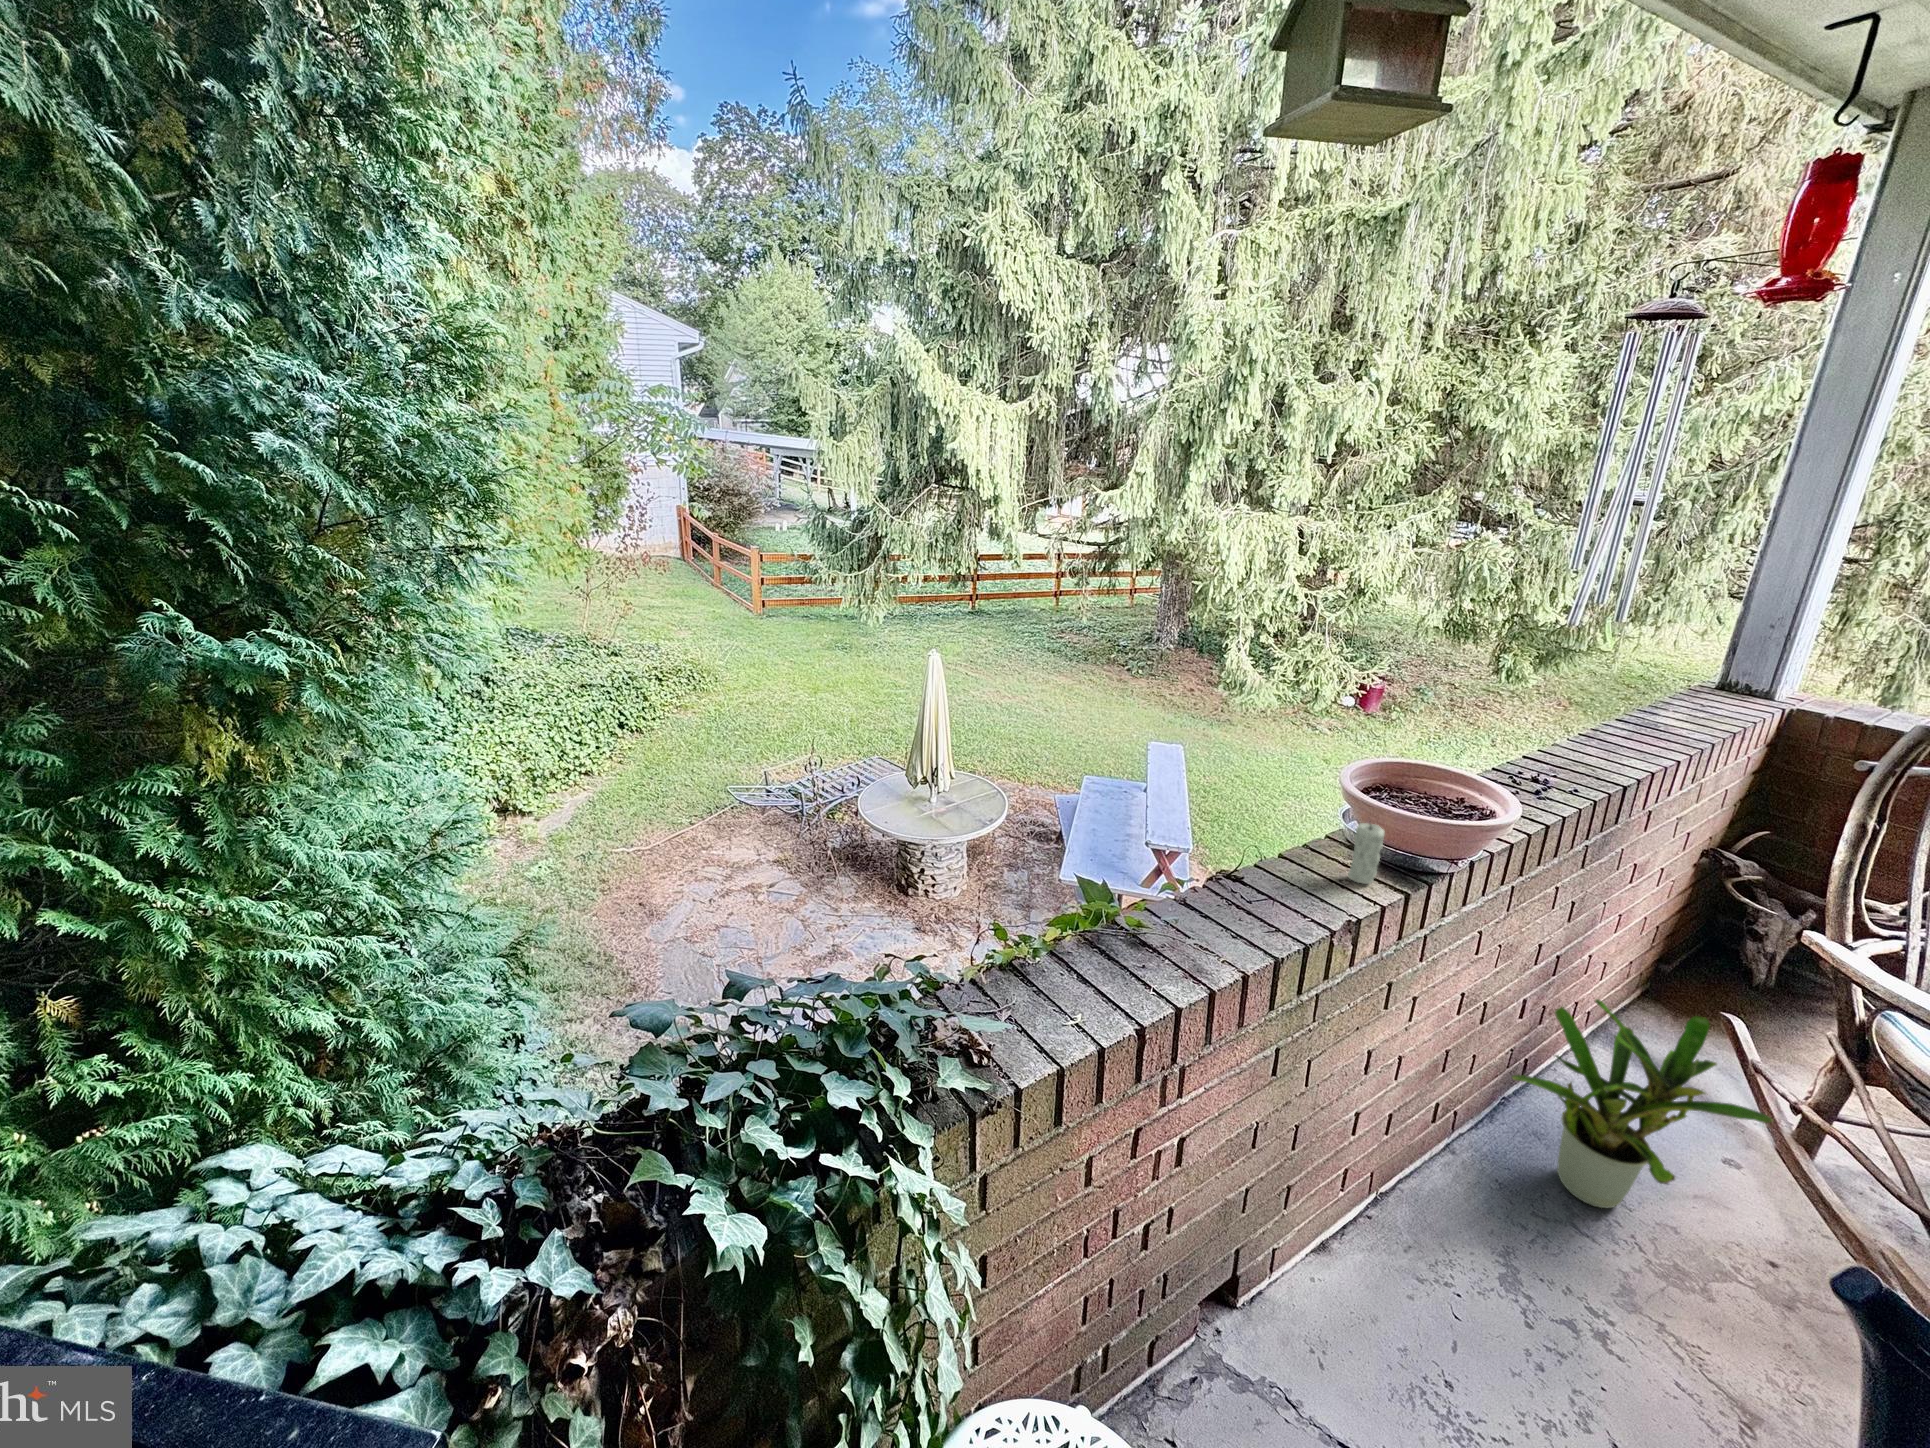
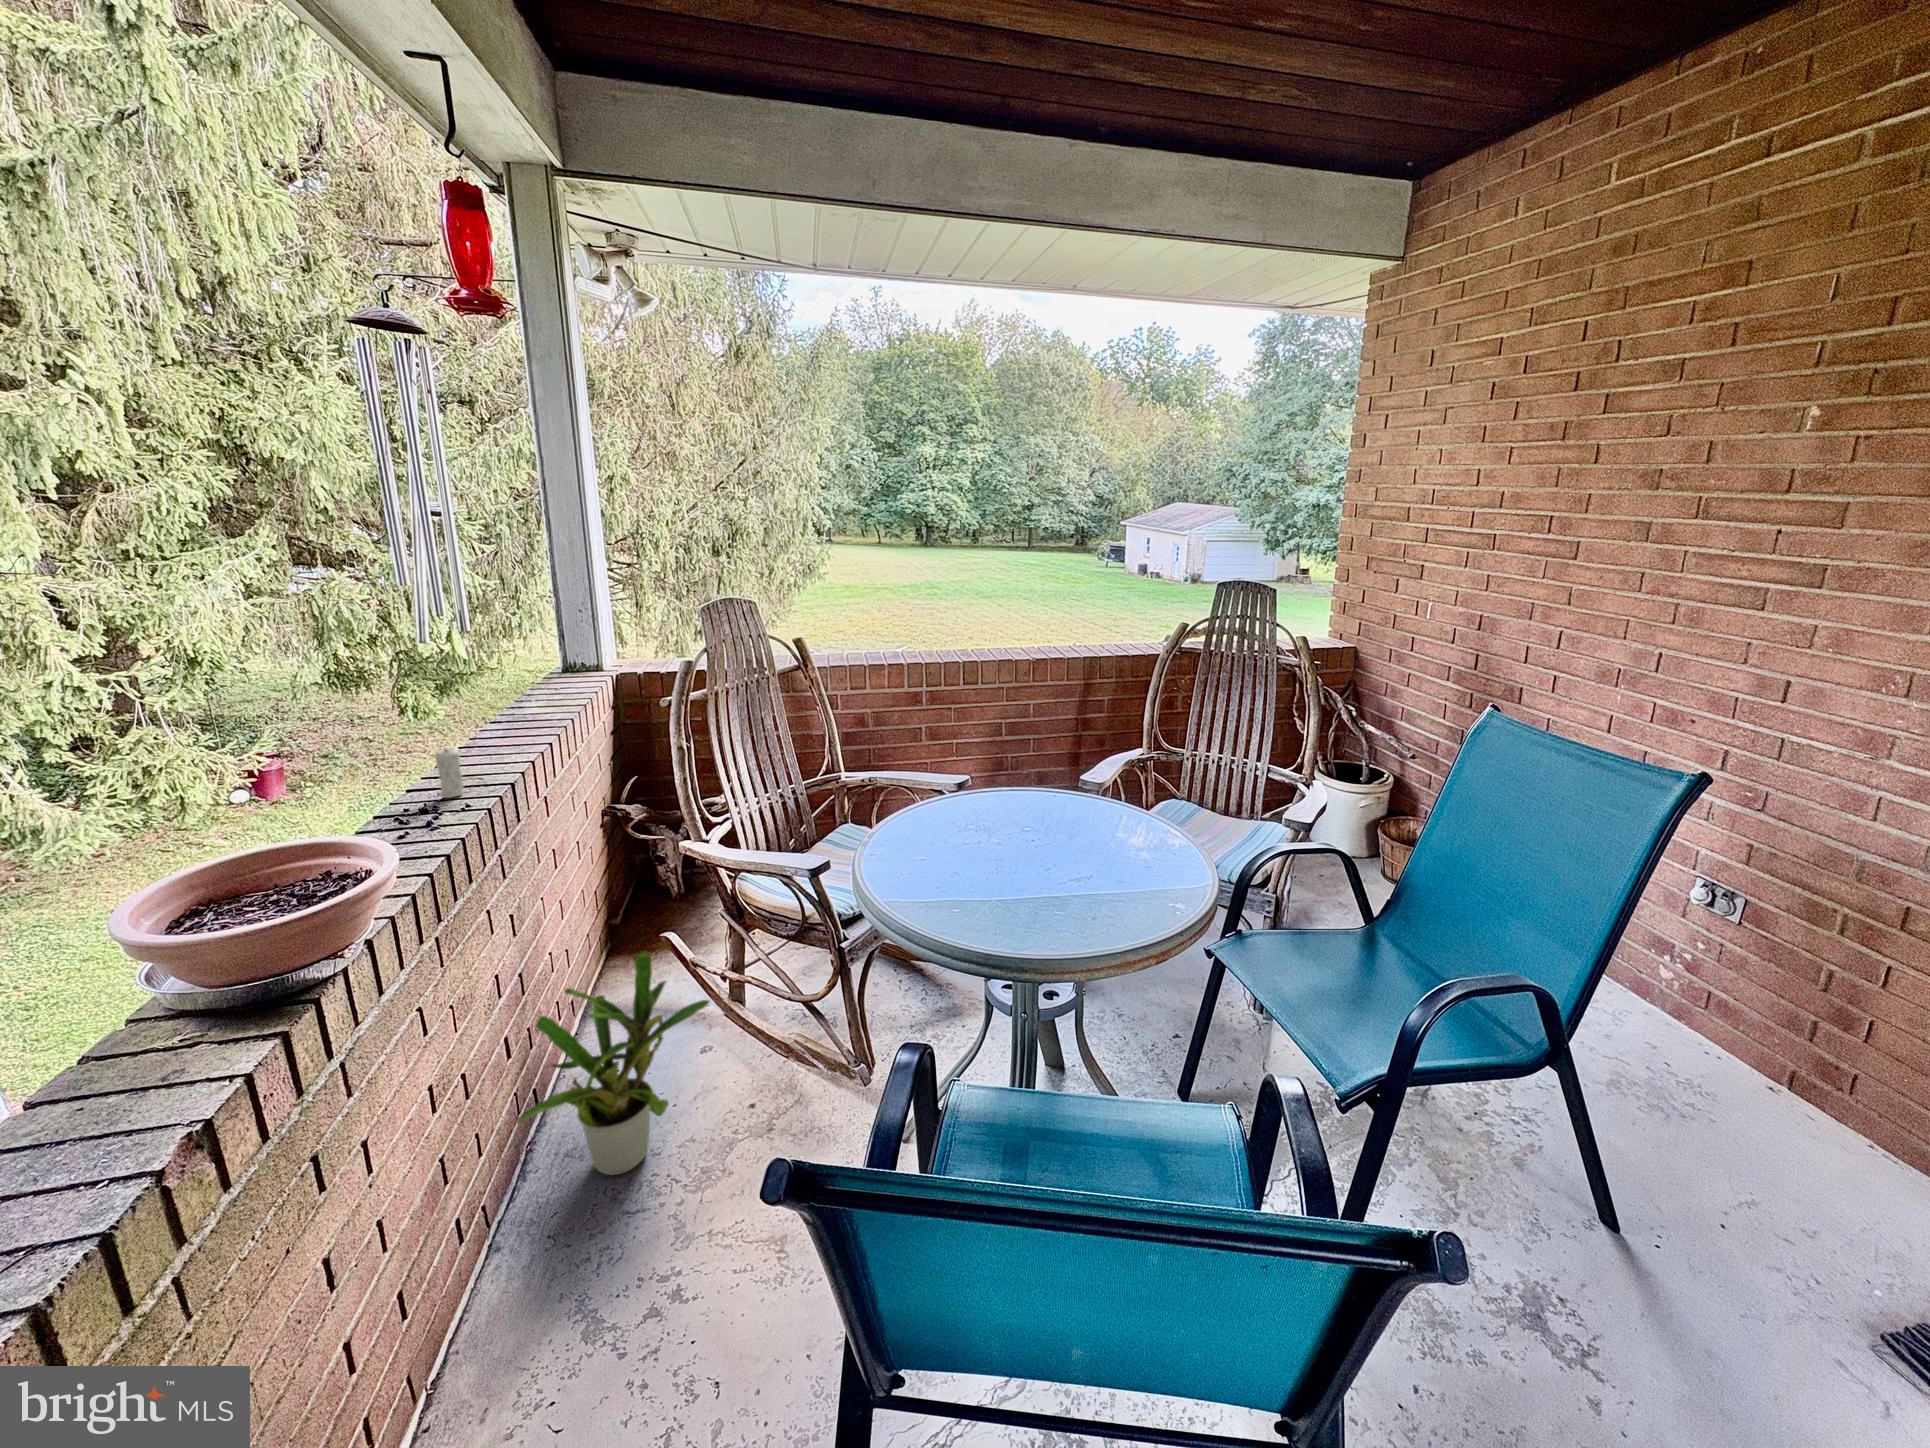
candle: present [1348,823,1384,884] -> present [435,748,464,798]

